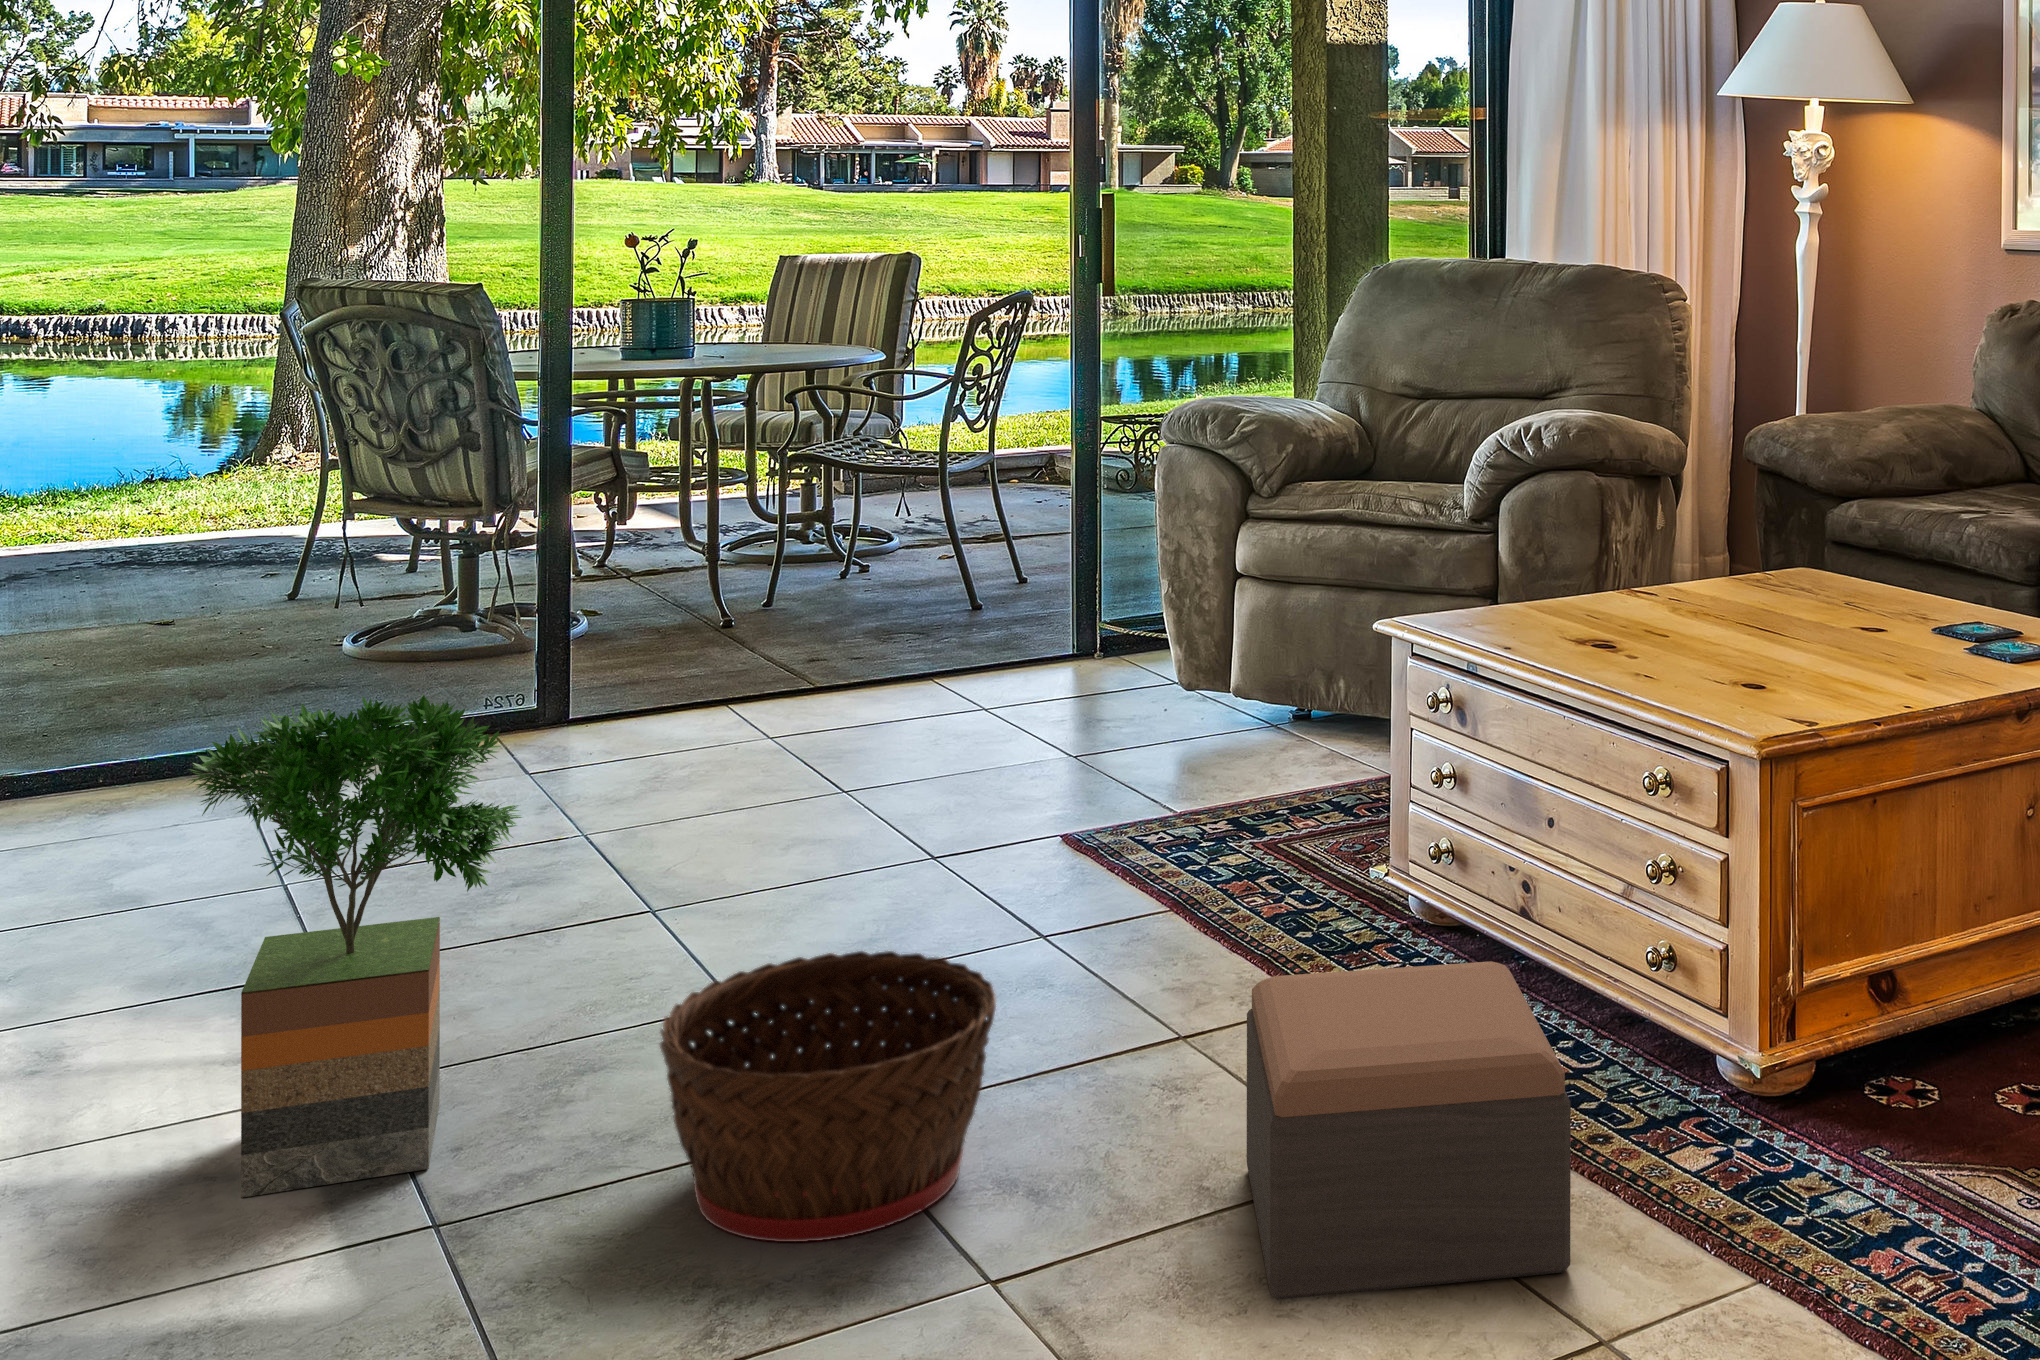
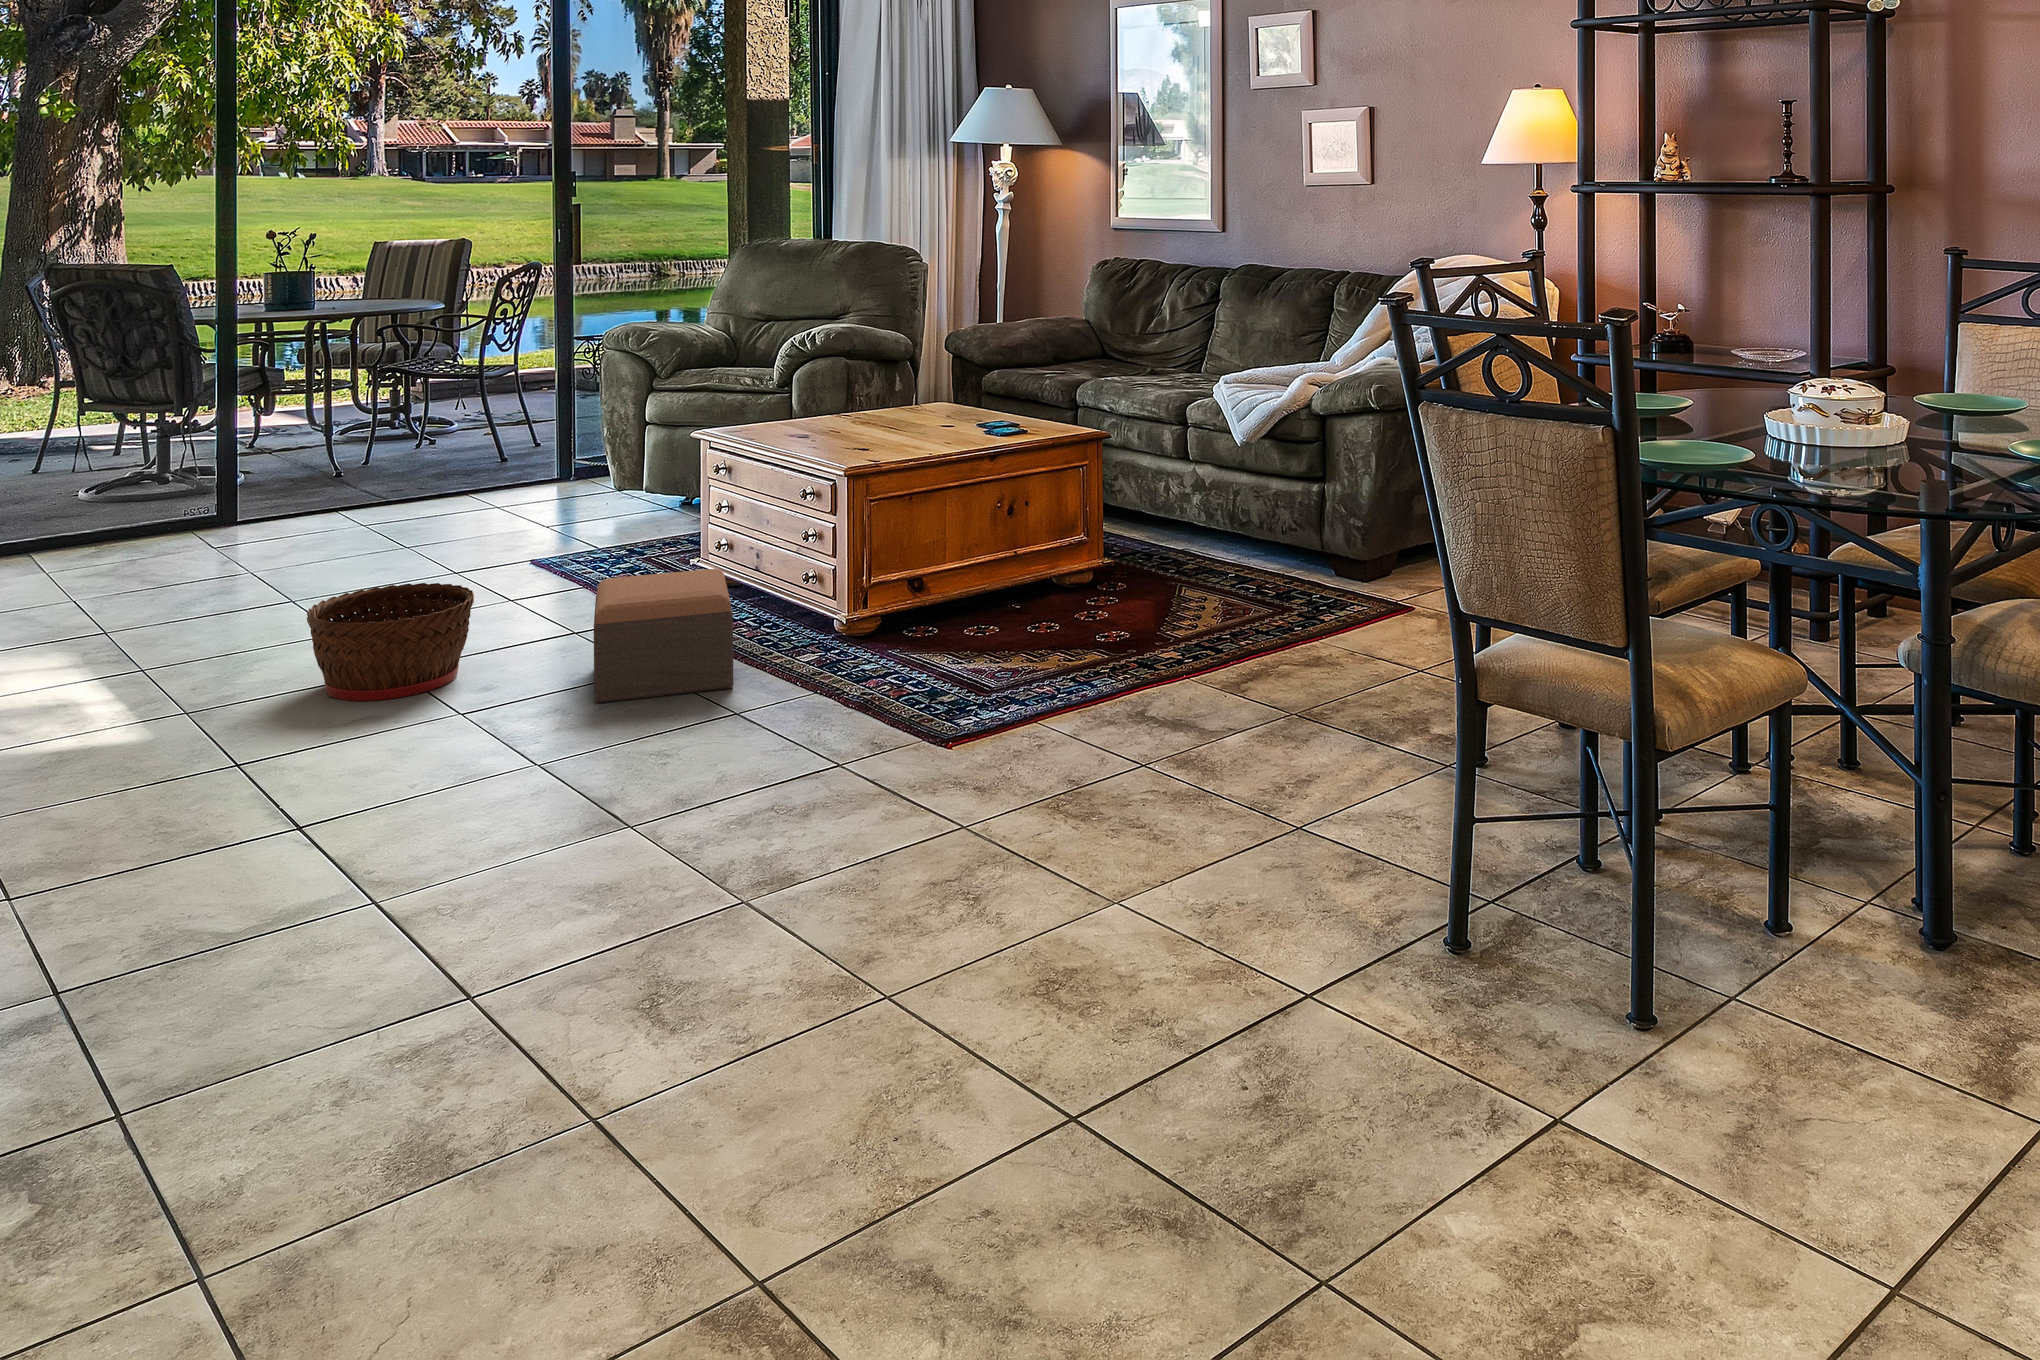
potted tree: present [187,695,522,1198] -> none [59,470,234,703]

